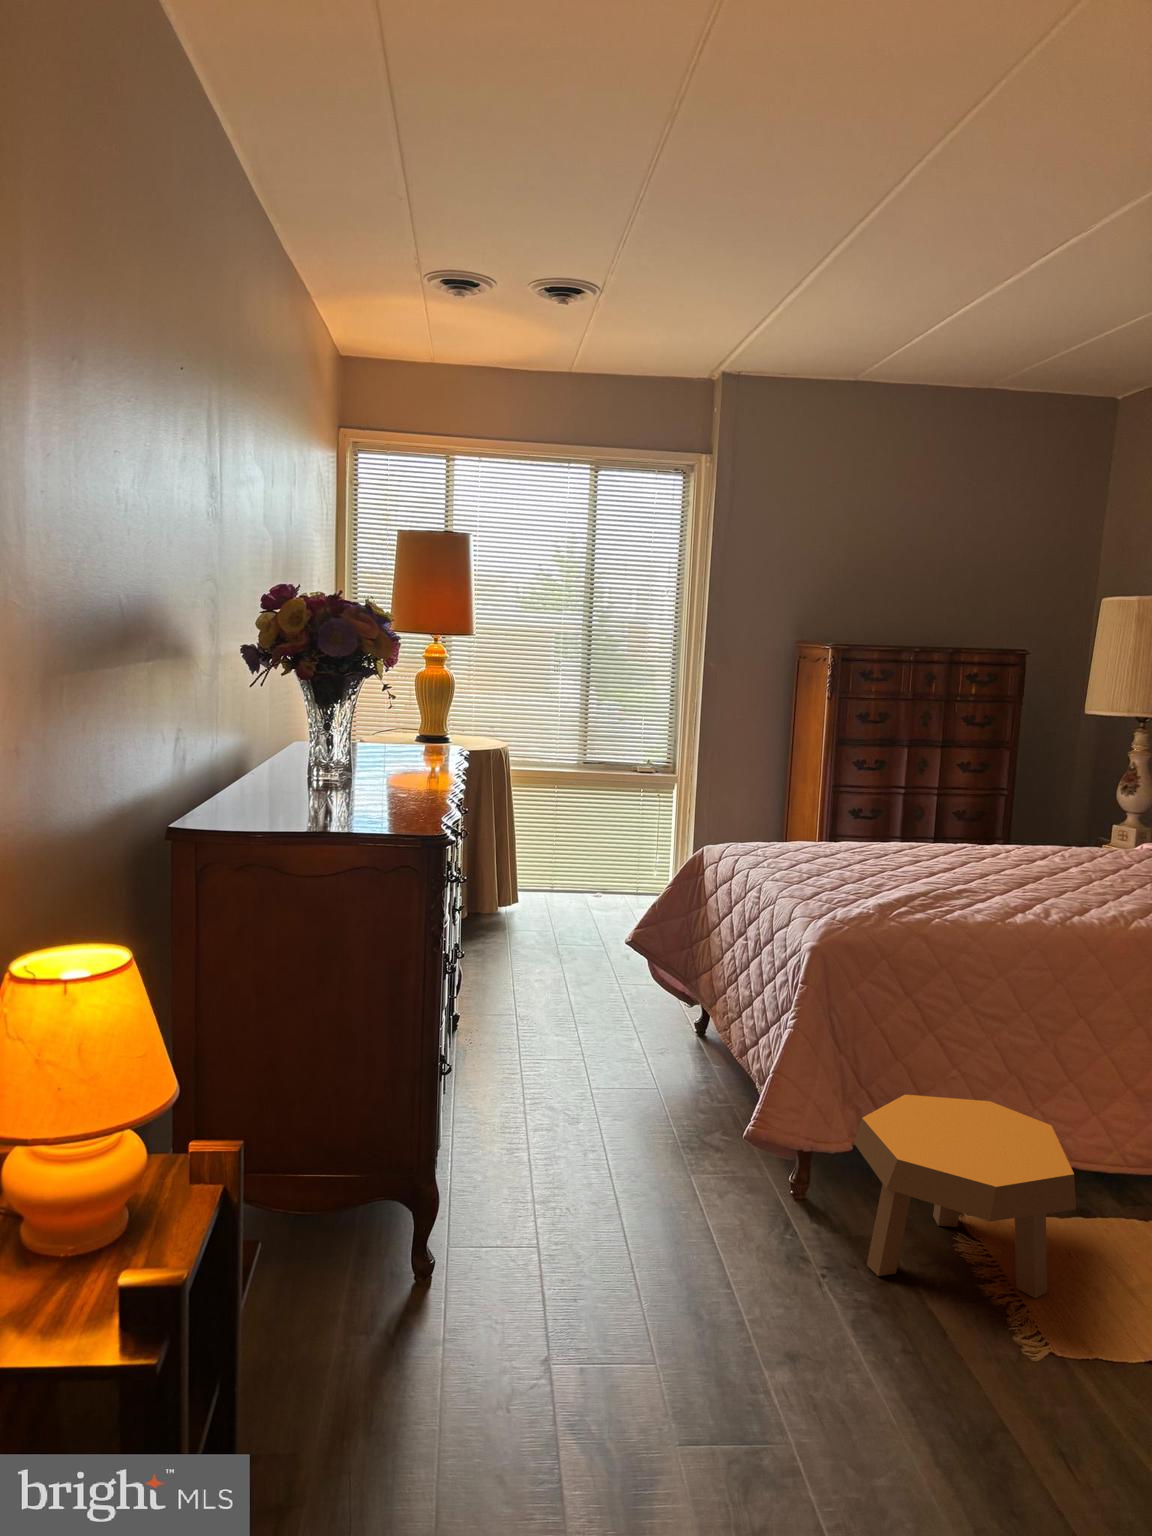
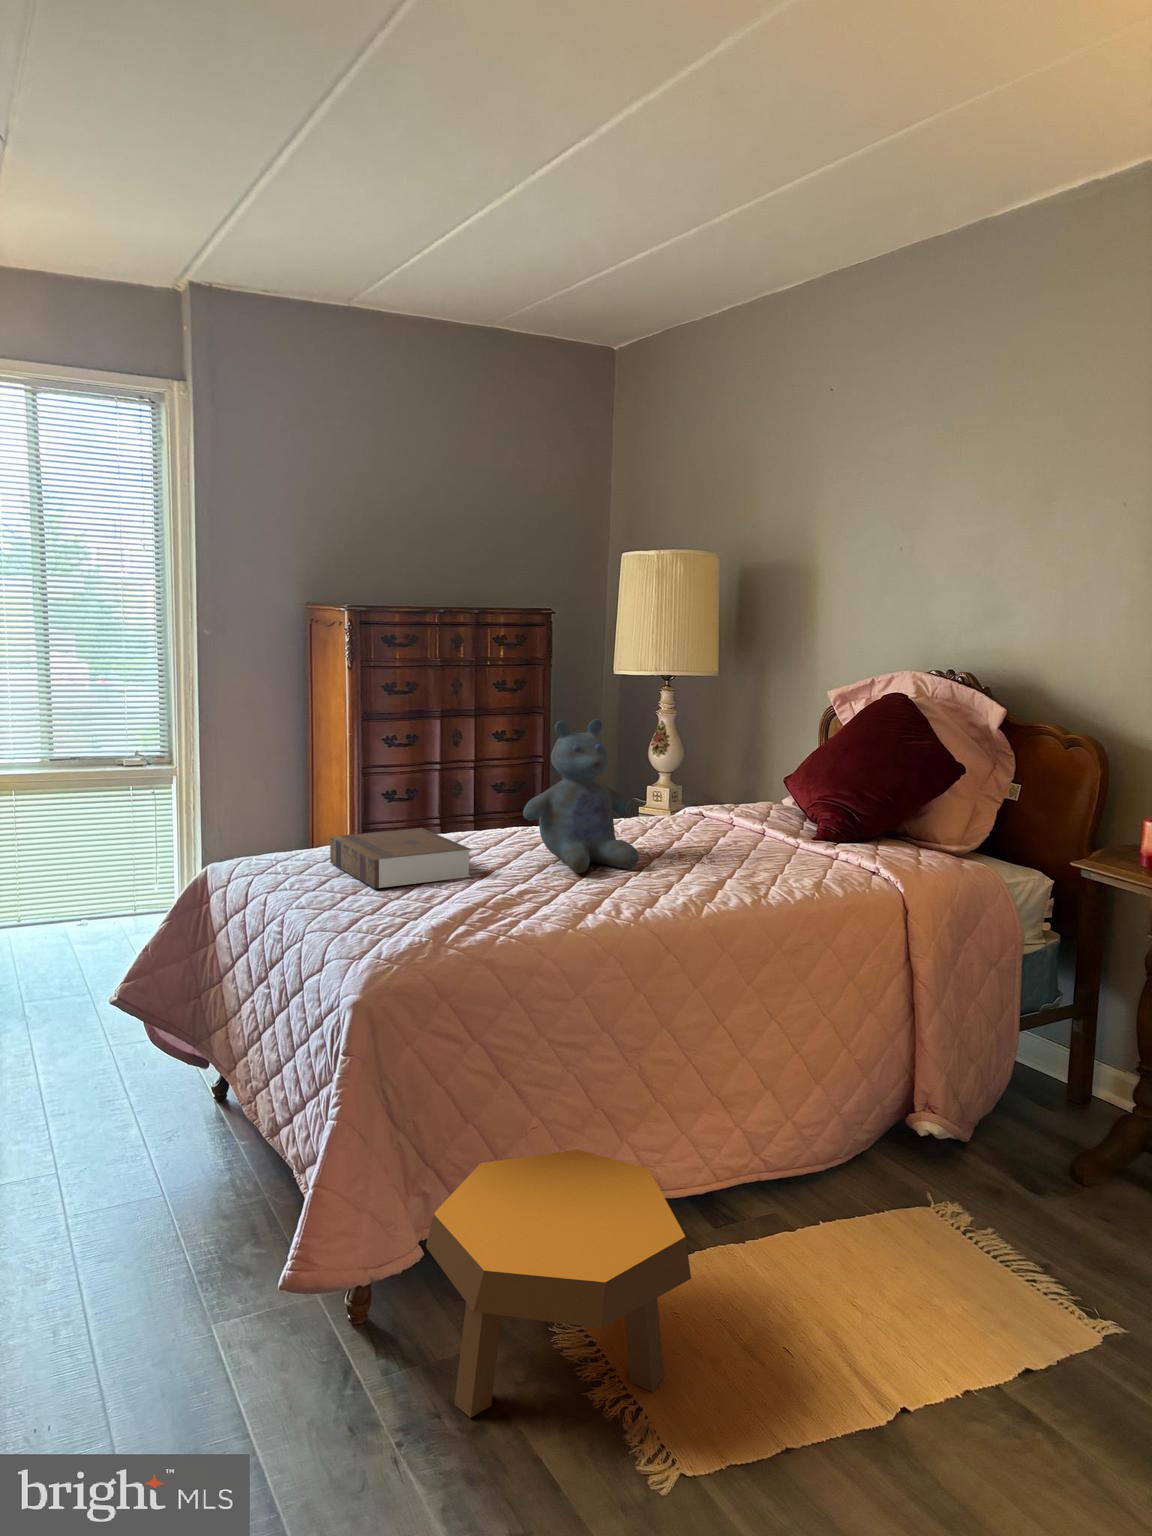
stuffed bear: none [971,748,1077,883] -> present [523,719,639,873]
book: none [802,831,922,874] -> present [330,828,472,889]

